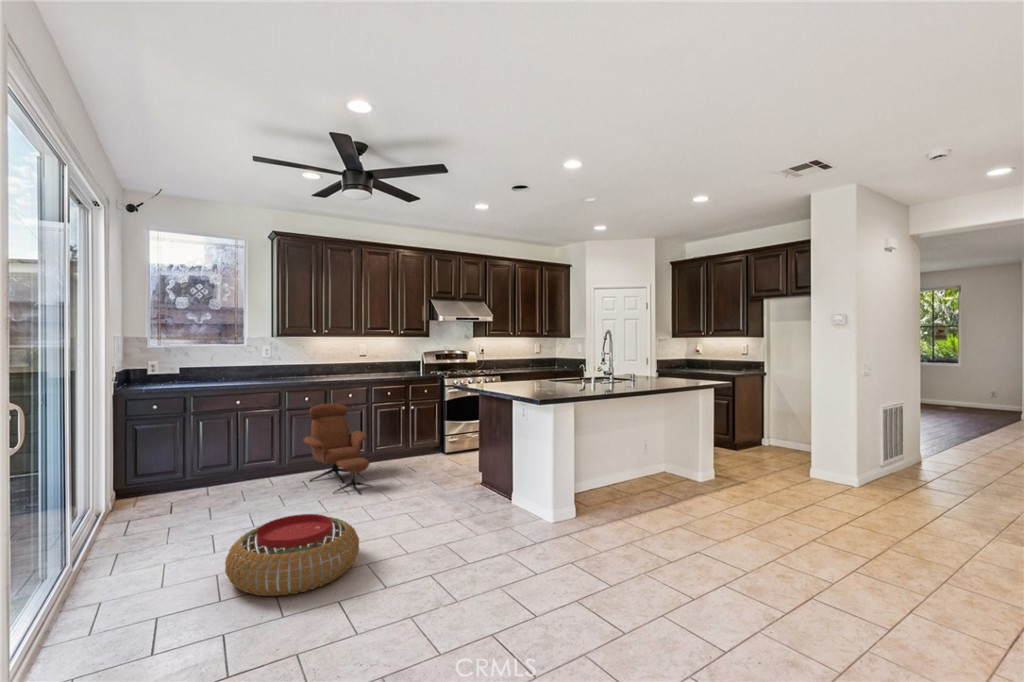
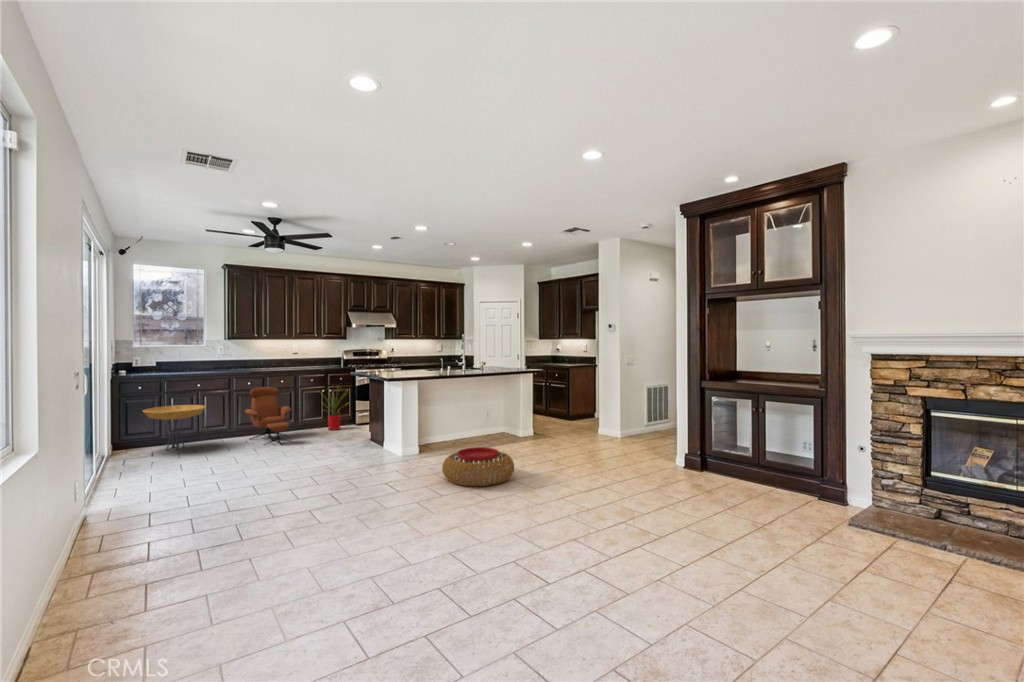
house plant: none [398,399,446,464] -> present [328,398,341,430]
side table: none [158,431,250,502] -> present [143,405,206,450]
pouf: present [225,514,359,596] -> present [442,447,514,486]

